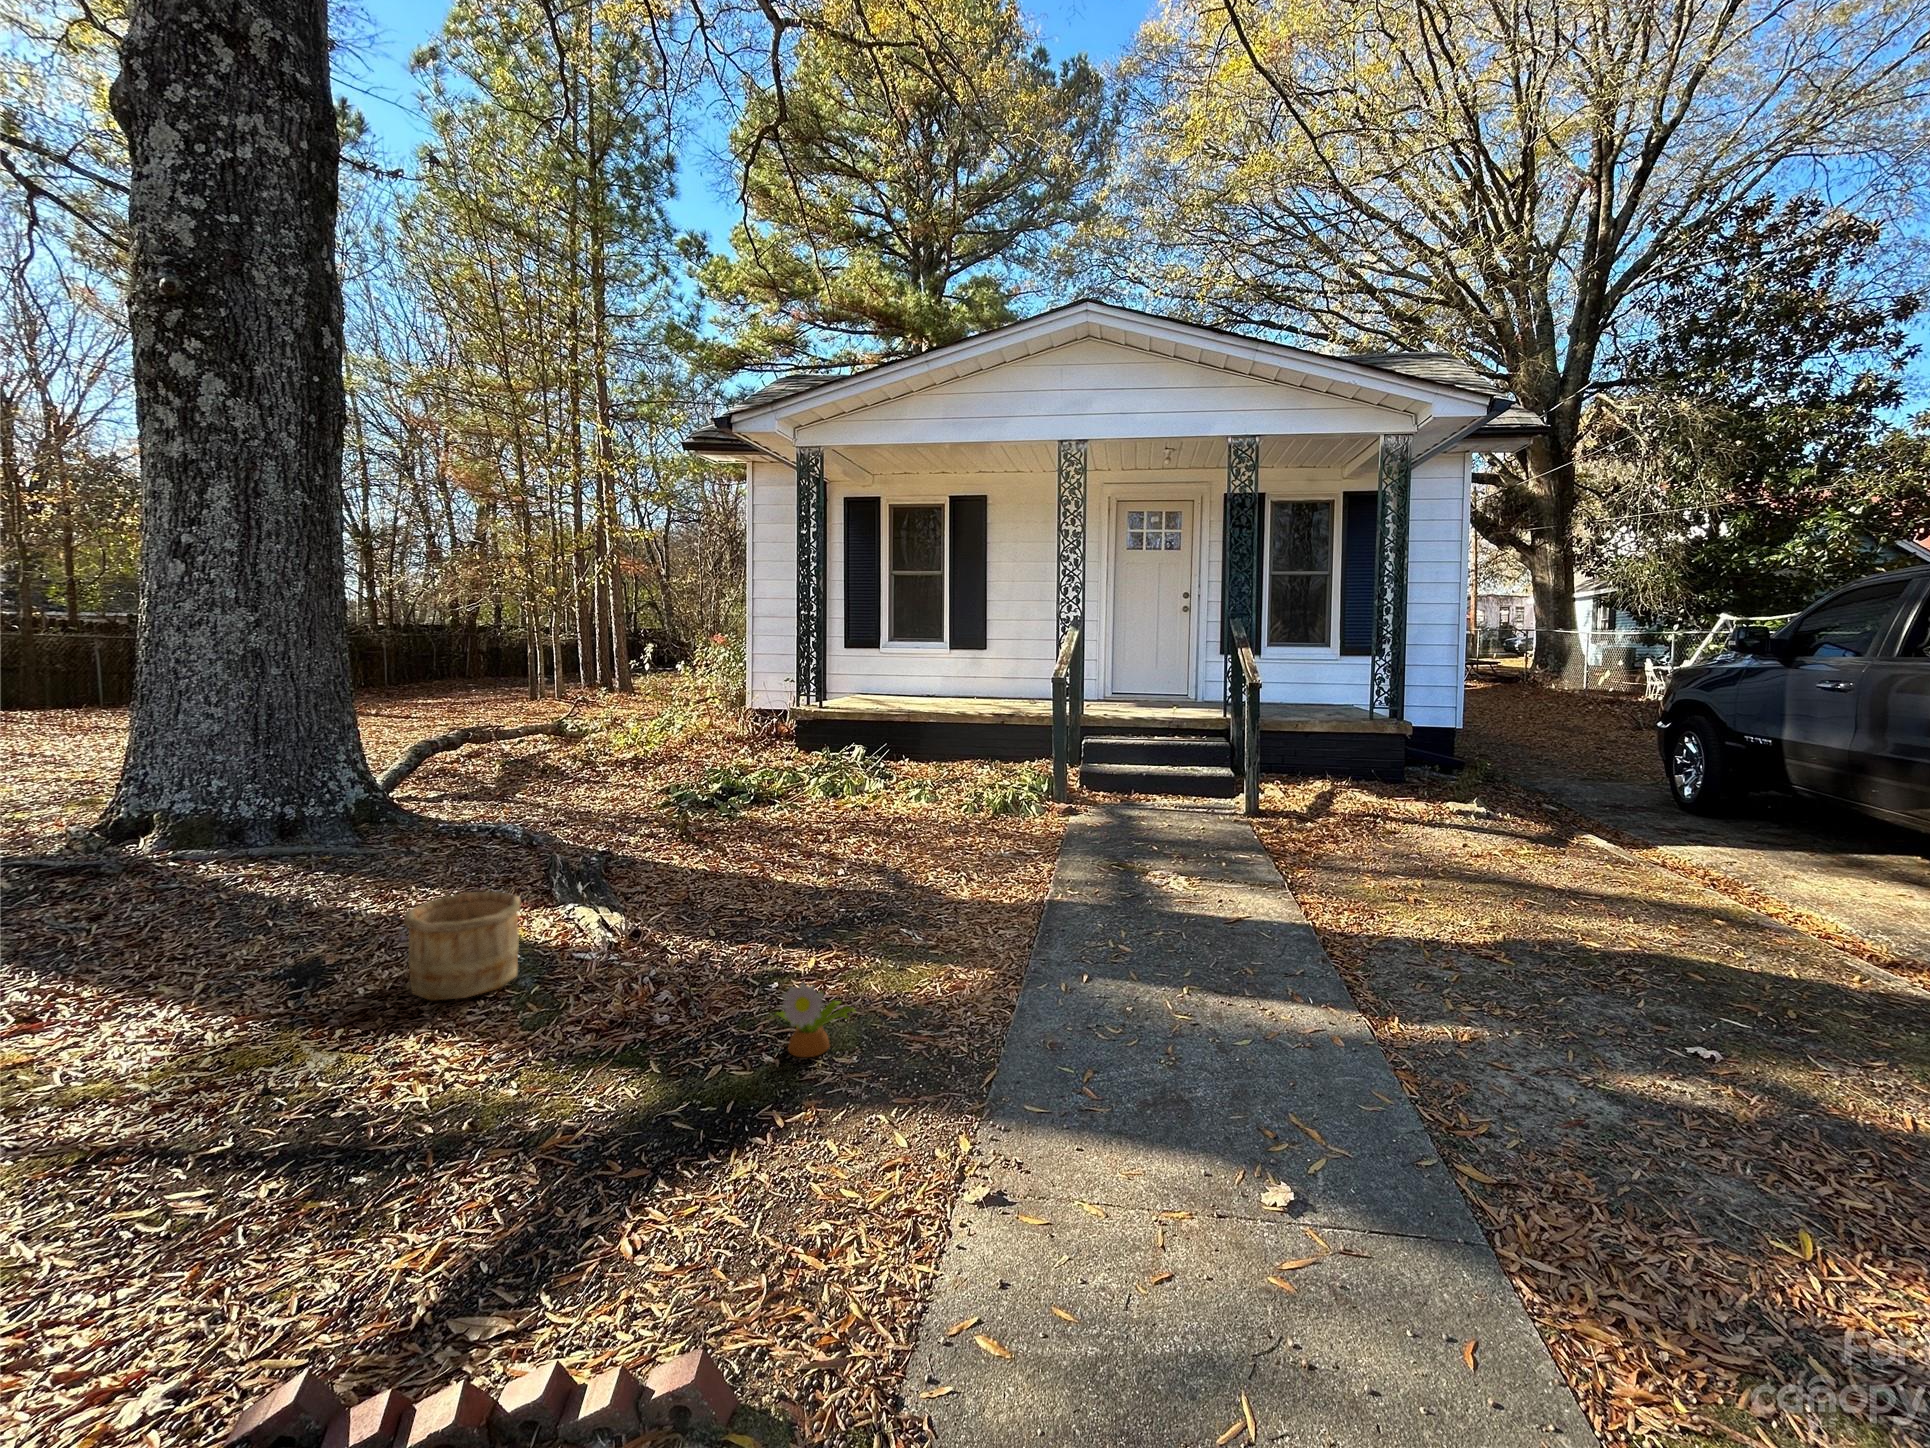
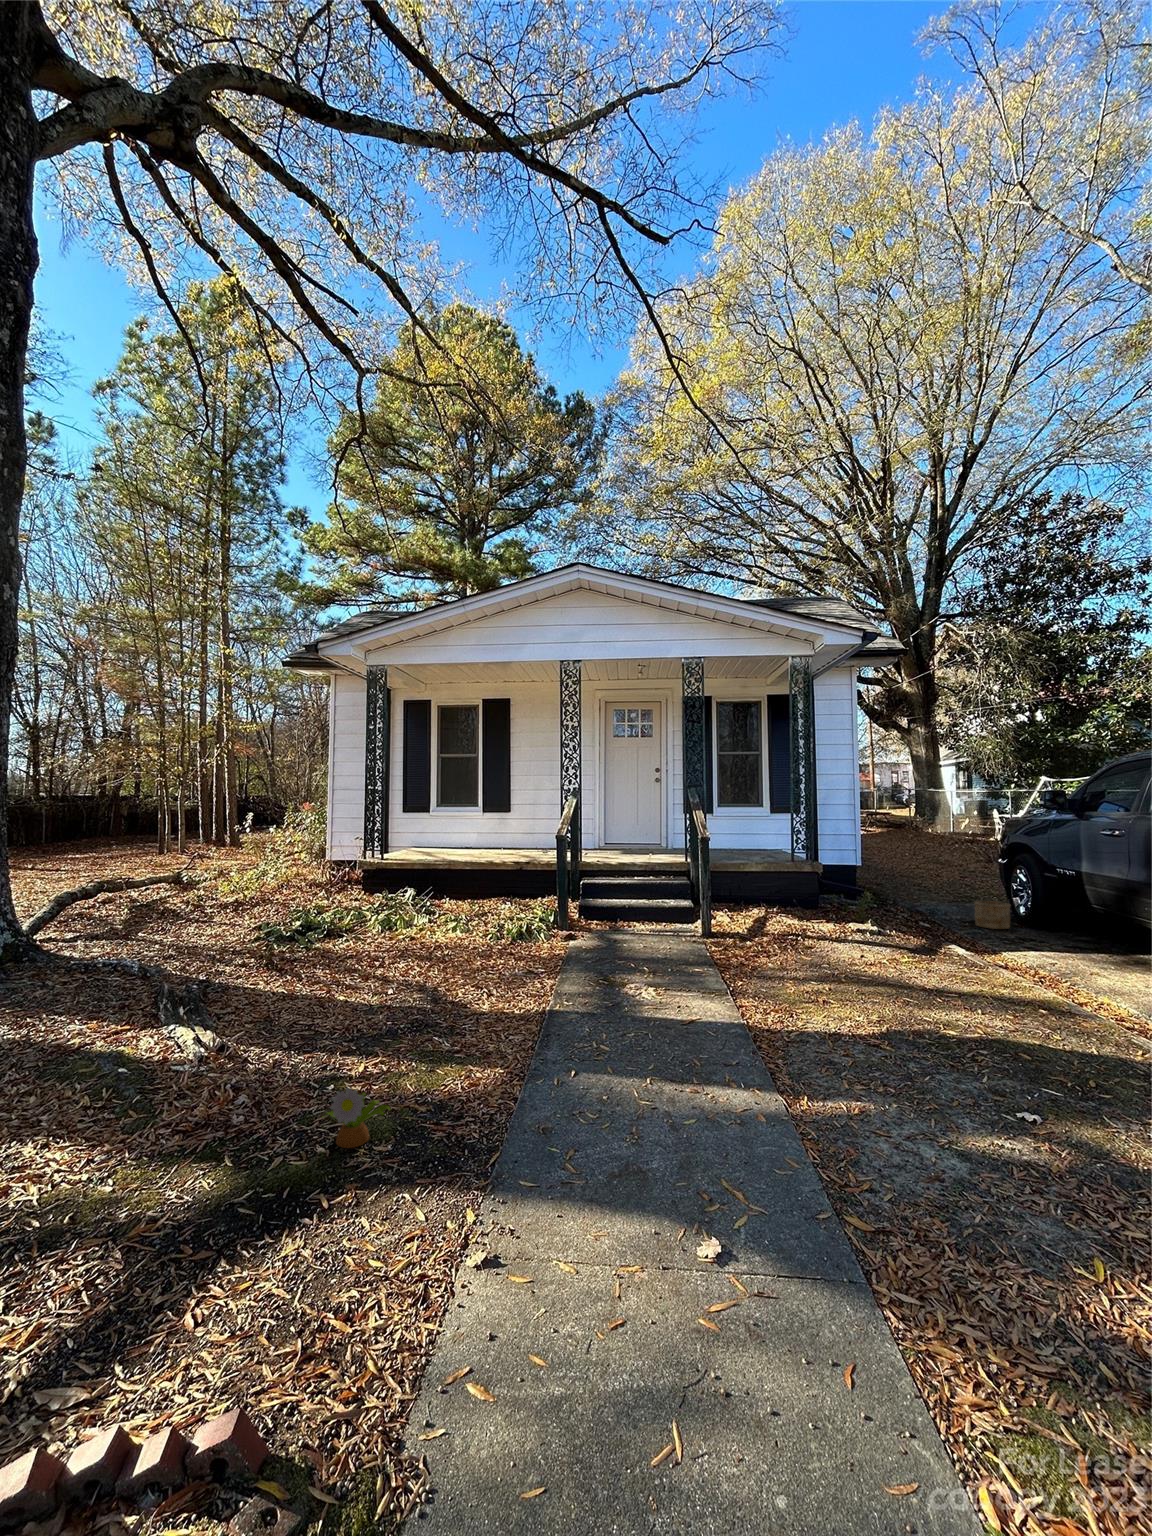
wooden bucket: present [404,891,521,1000] -> present [974,901,1010,929]

